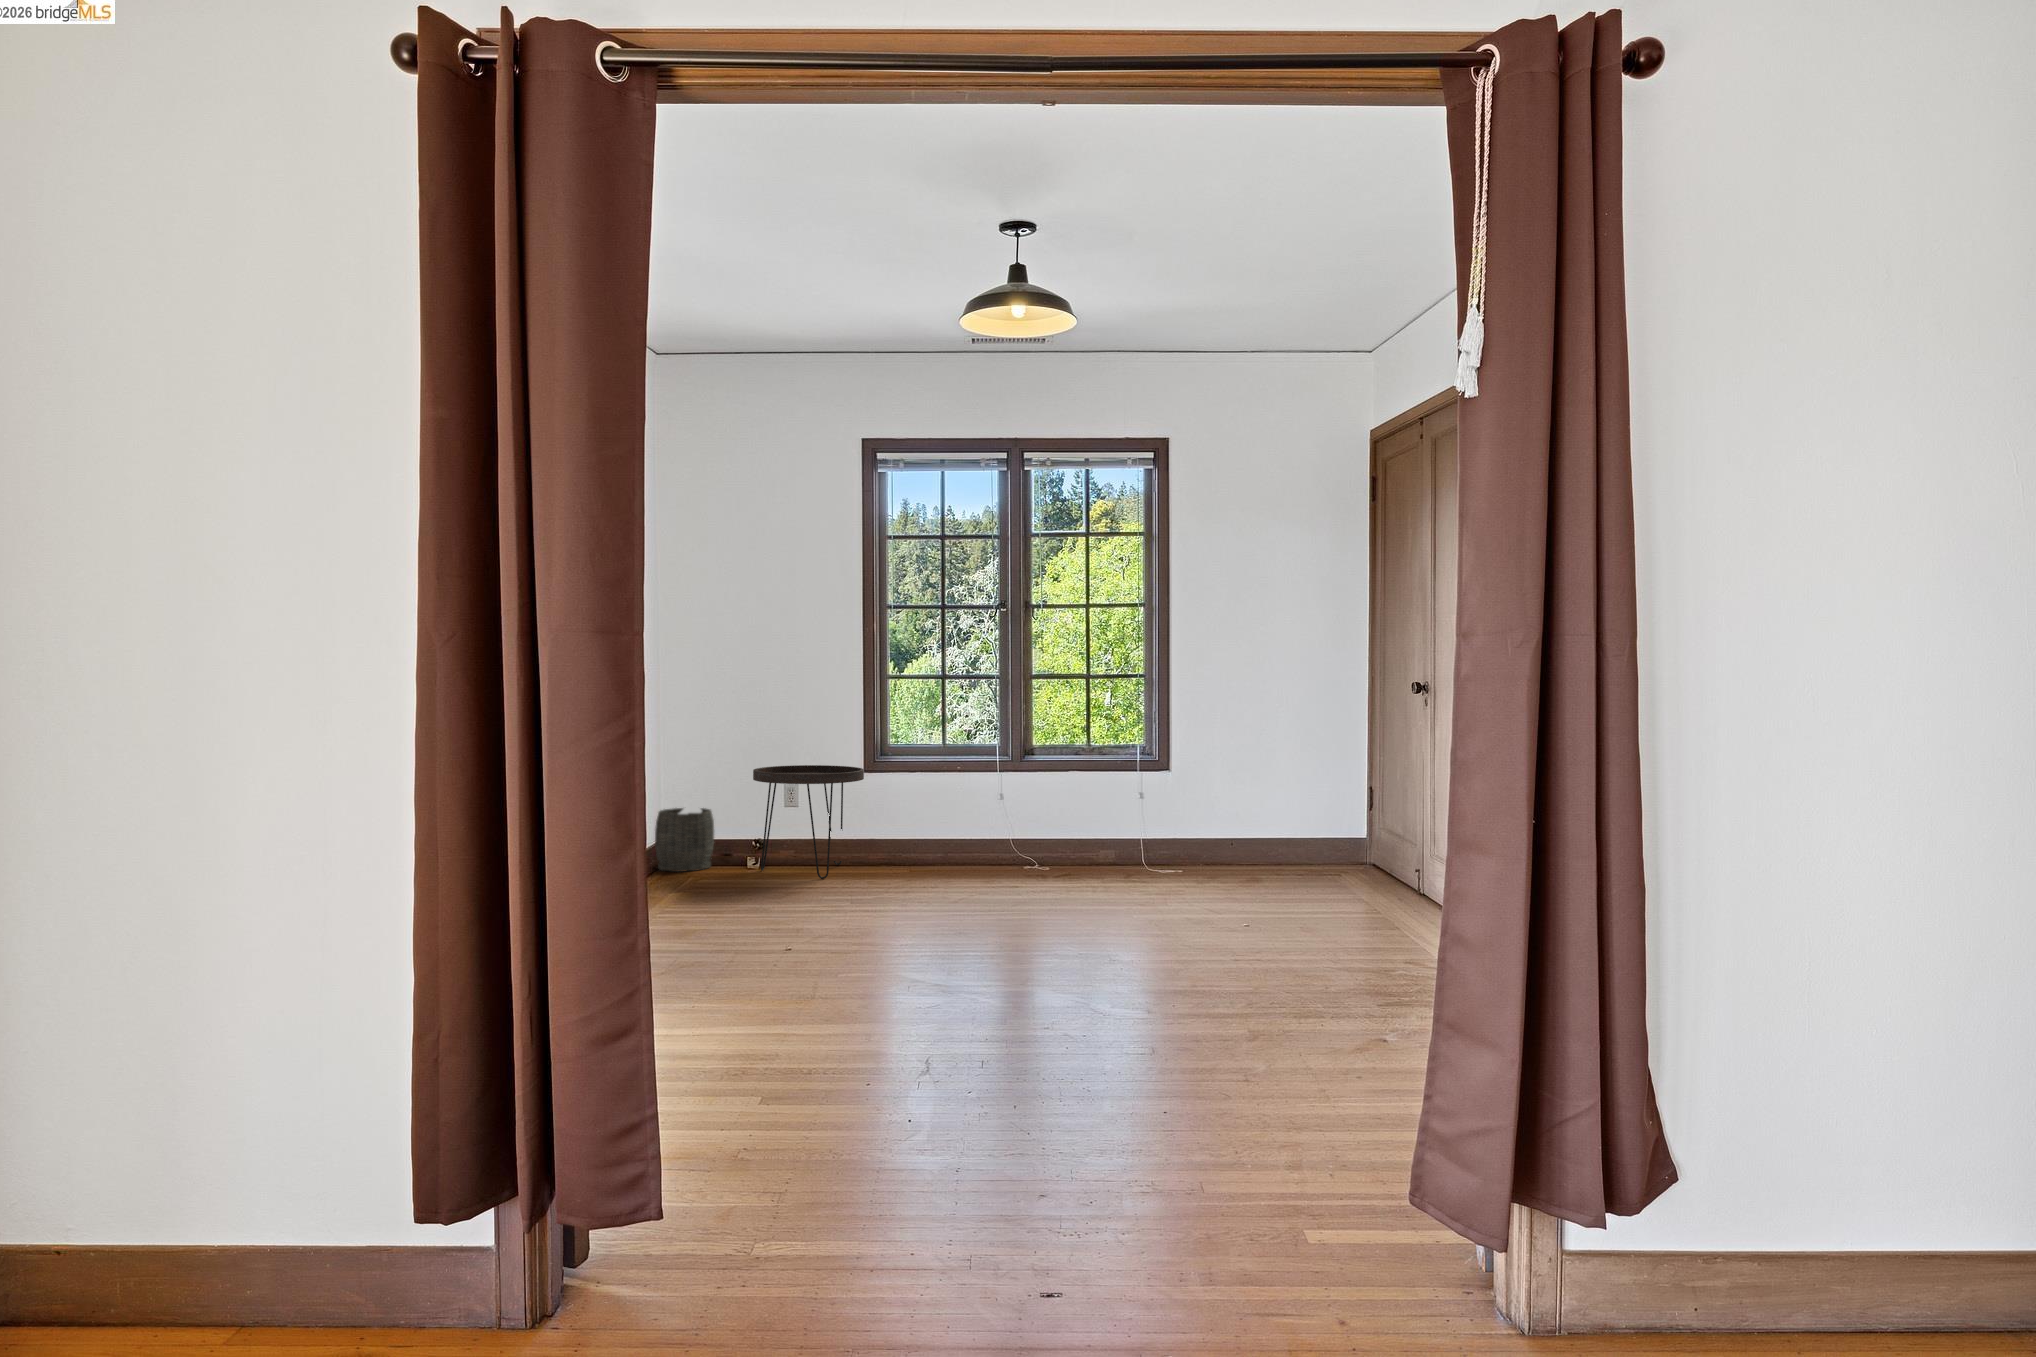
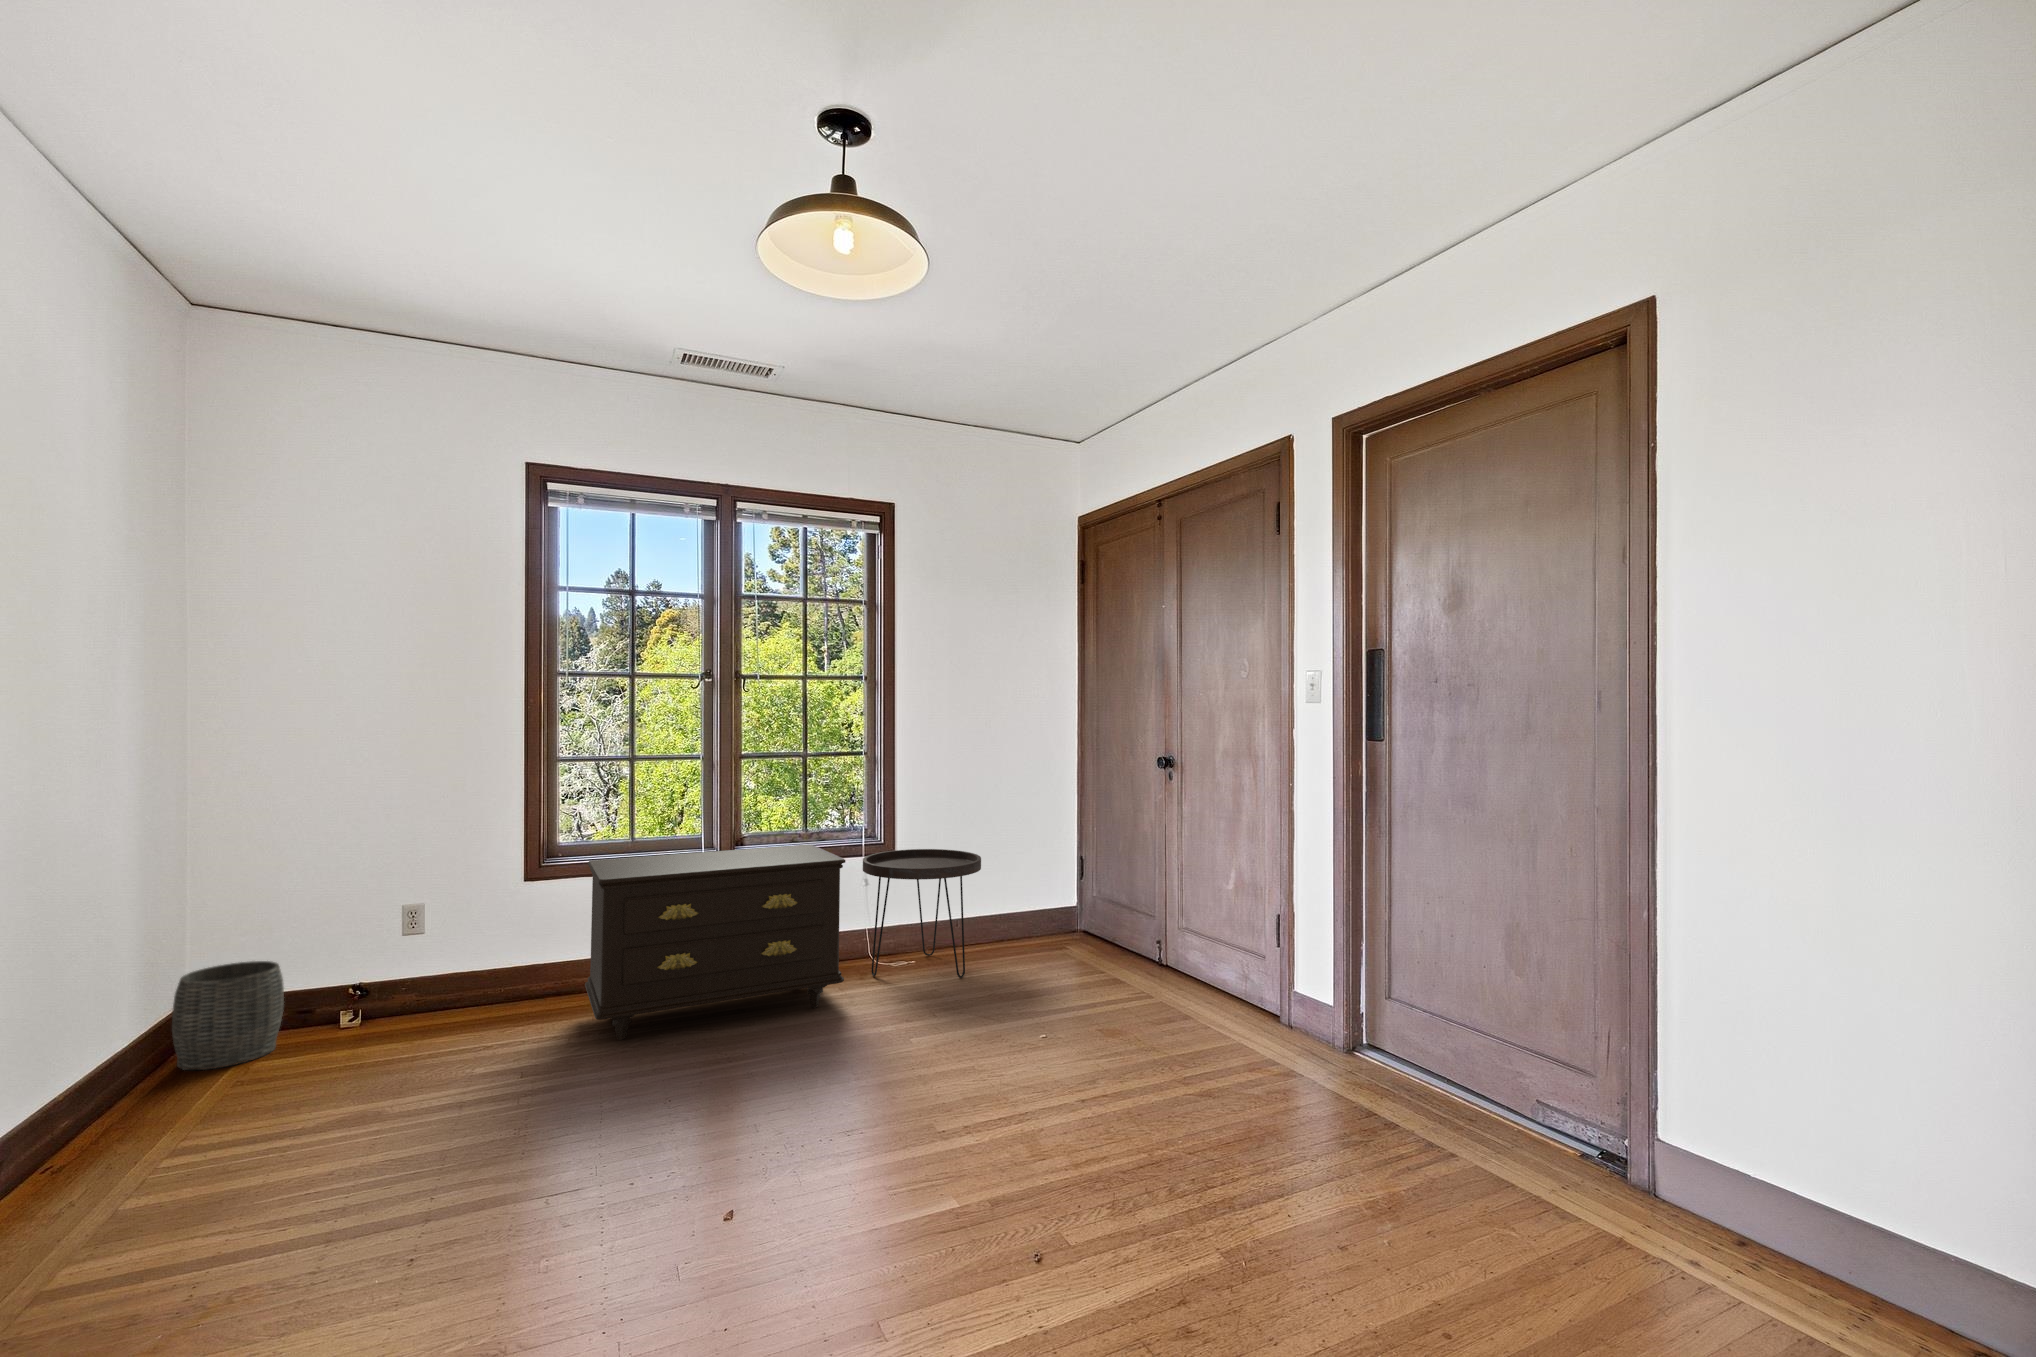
dresser: none [894,752,1092,886] -> present [585,845,845,1040]
side table: present [753,765,864,879] -> present [863,849,981,978]

